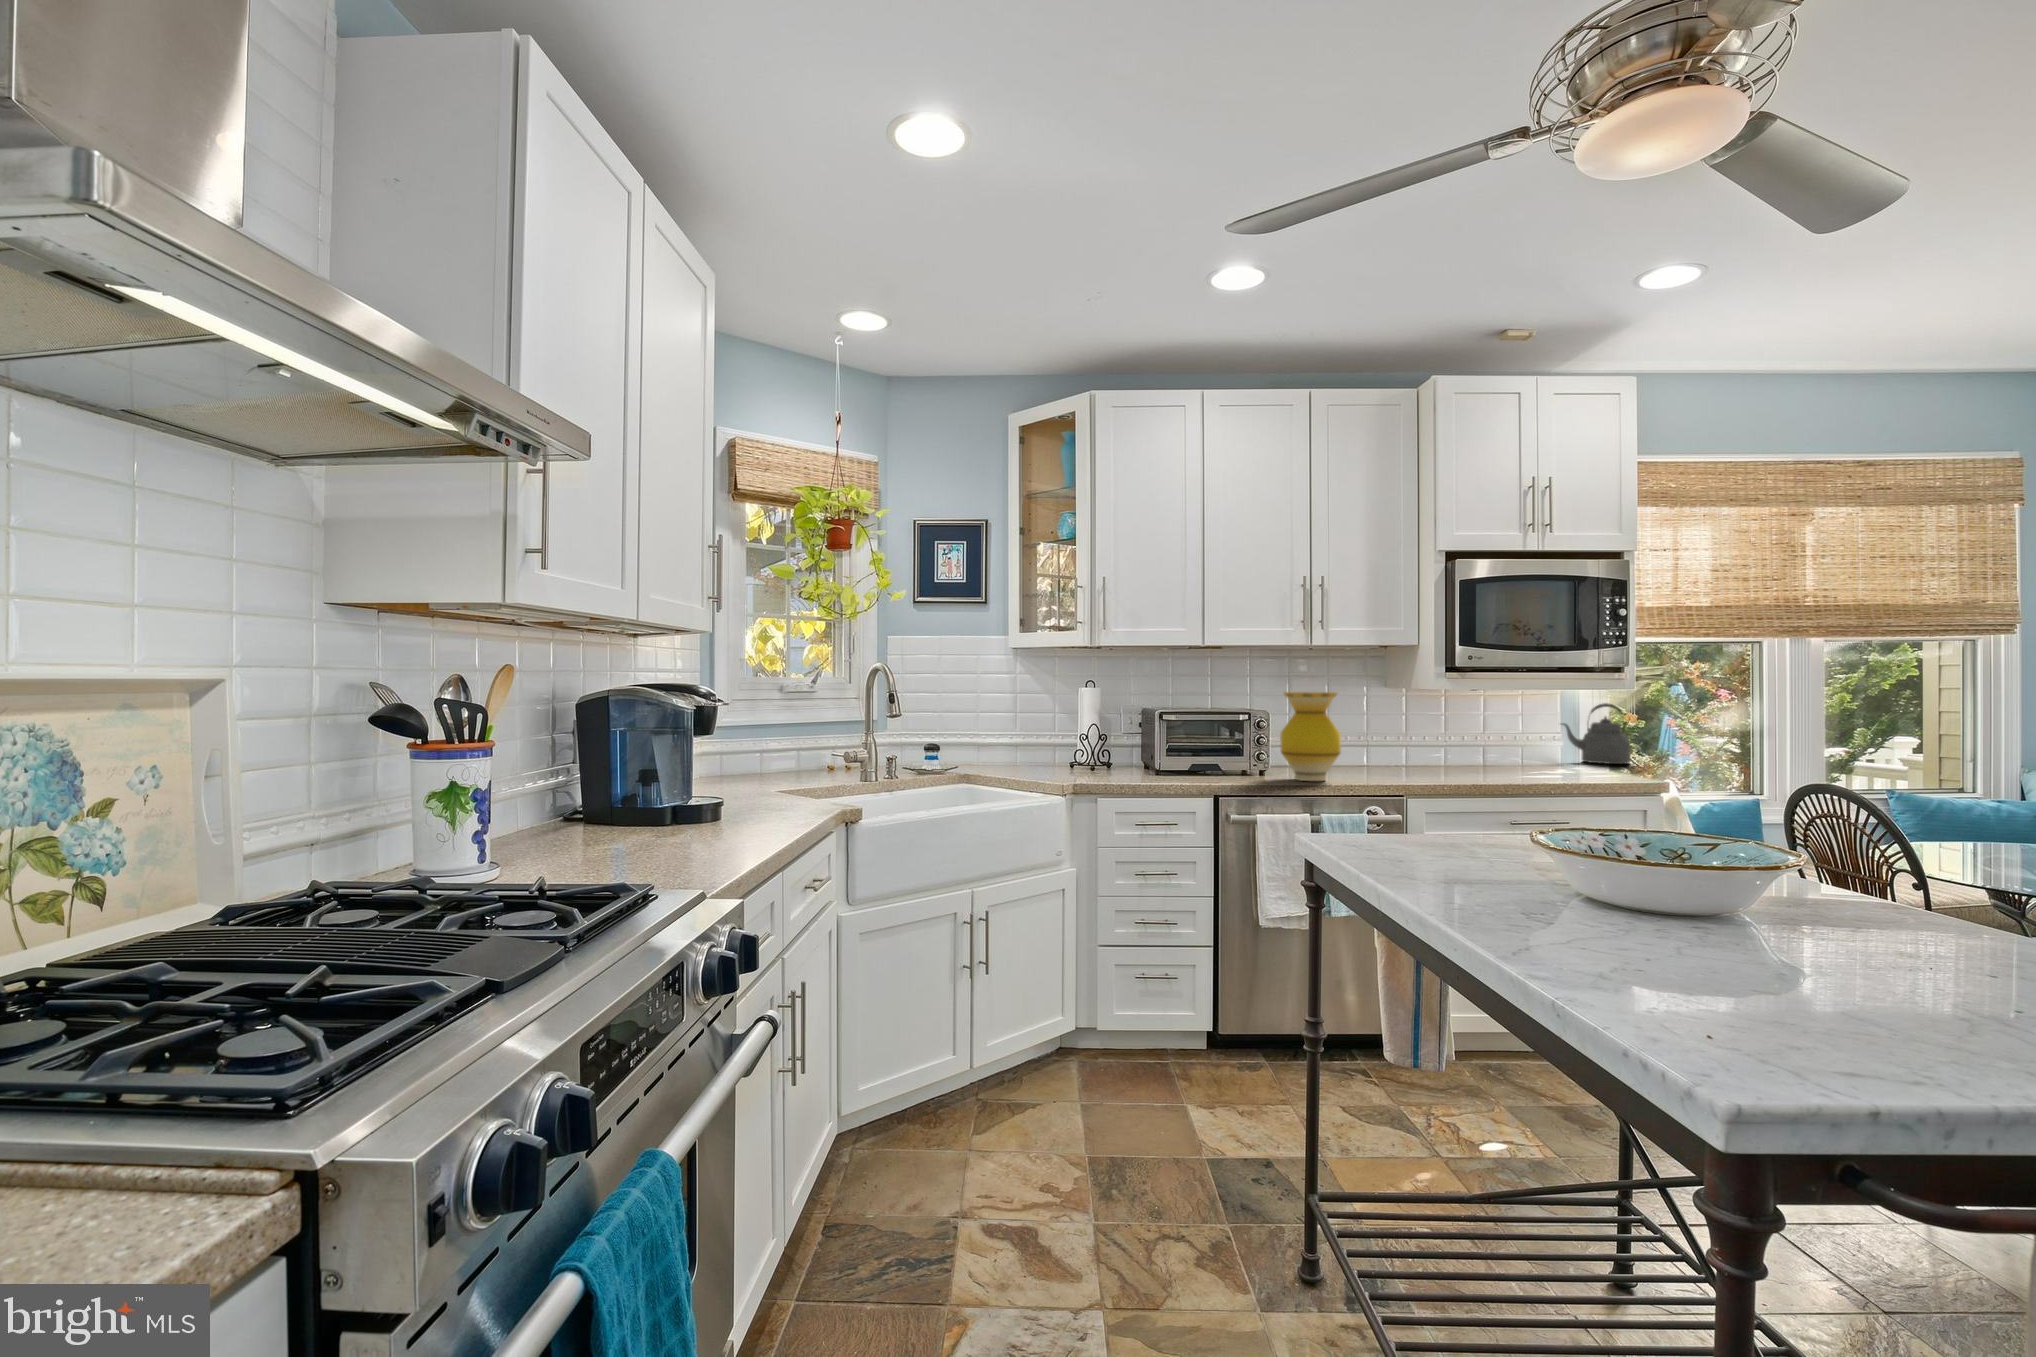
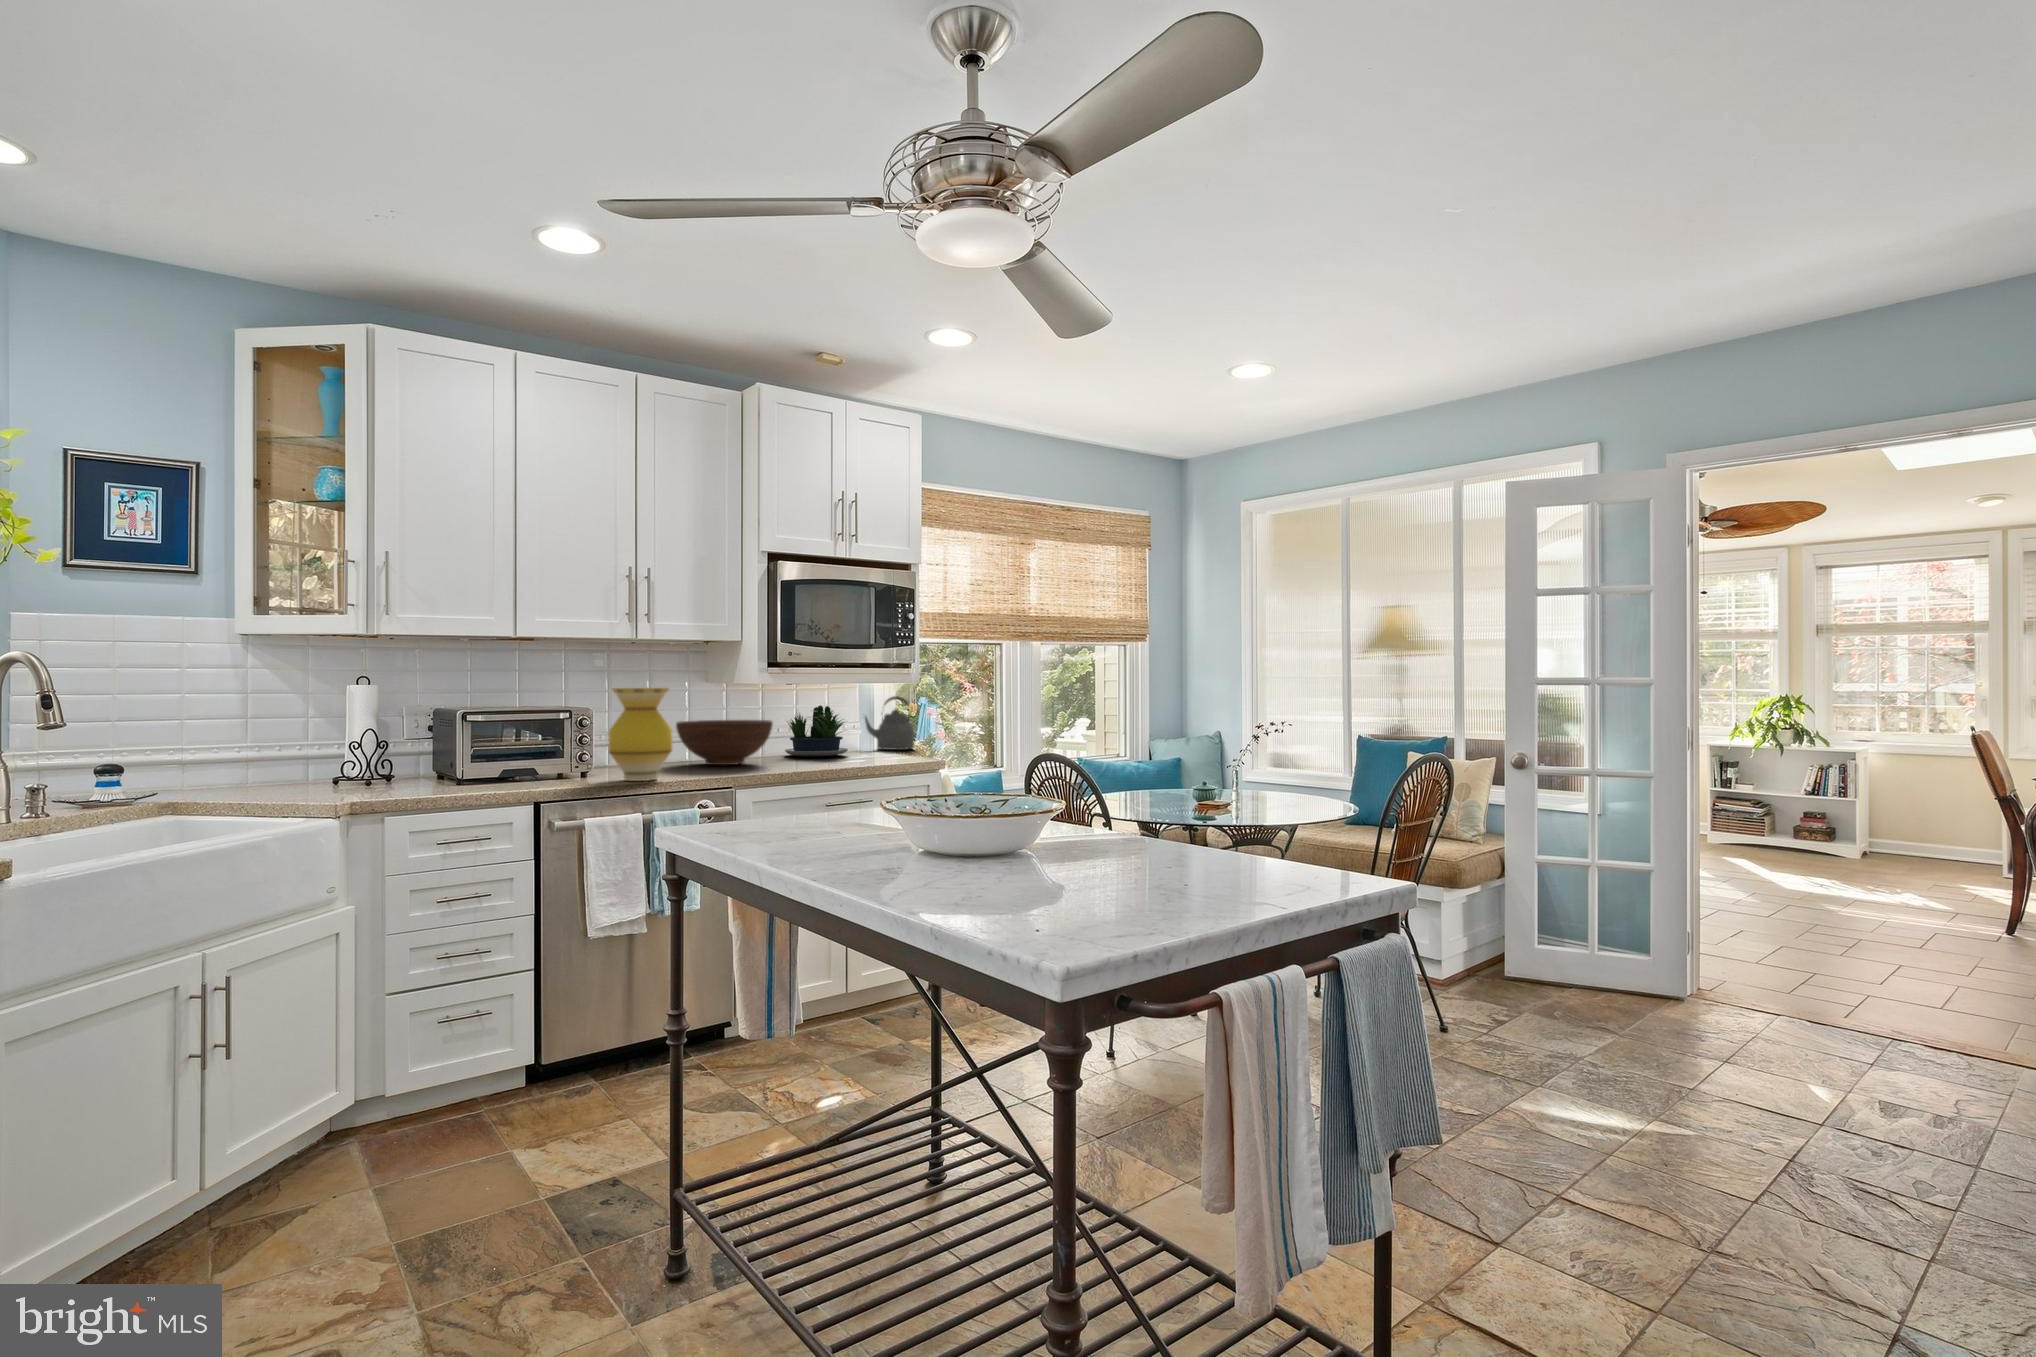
potted plant: none [1468,712,1552,766] -> present [785,705,848,756]
fruit bowl: none [1350,724,1451,770] -> present [676,720,773,765]

